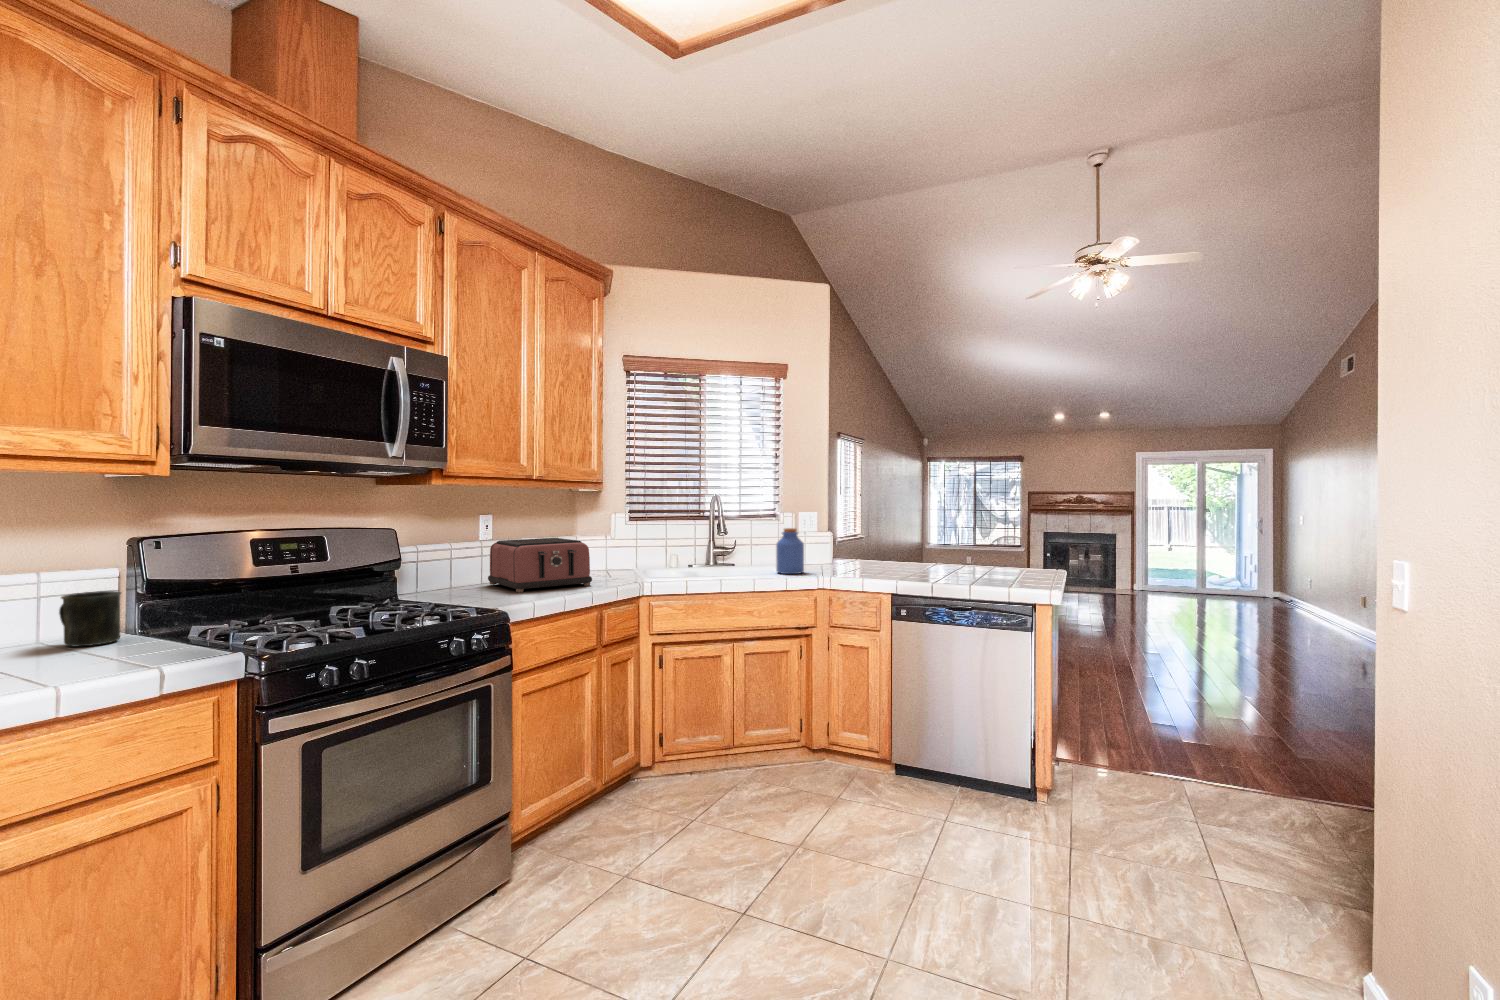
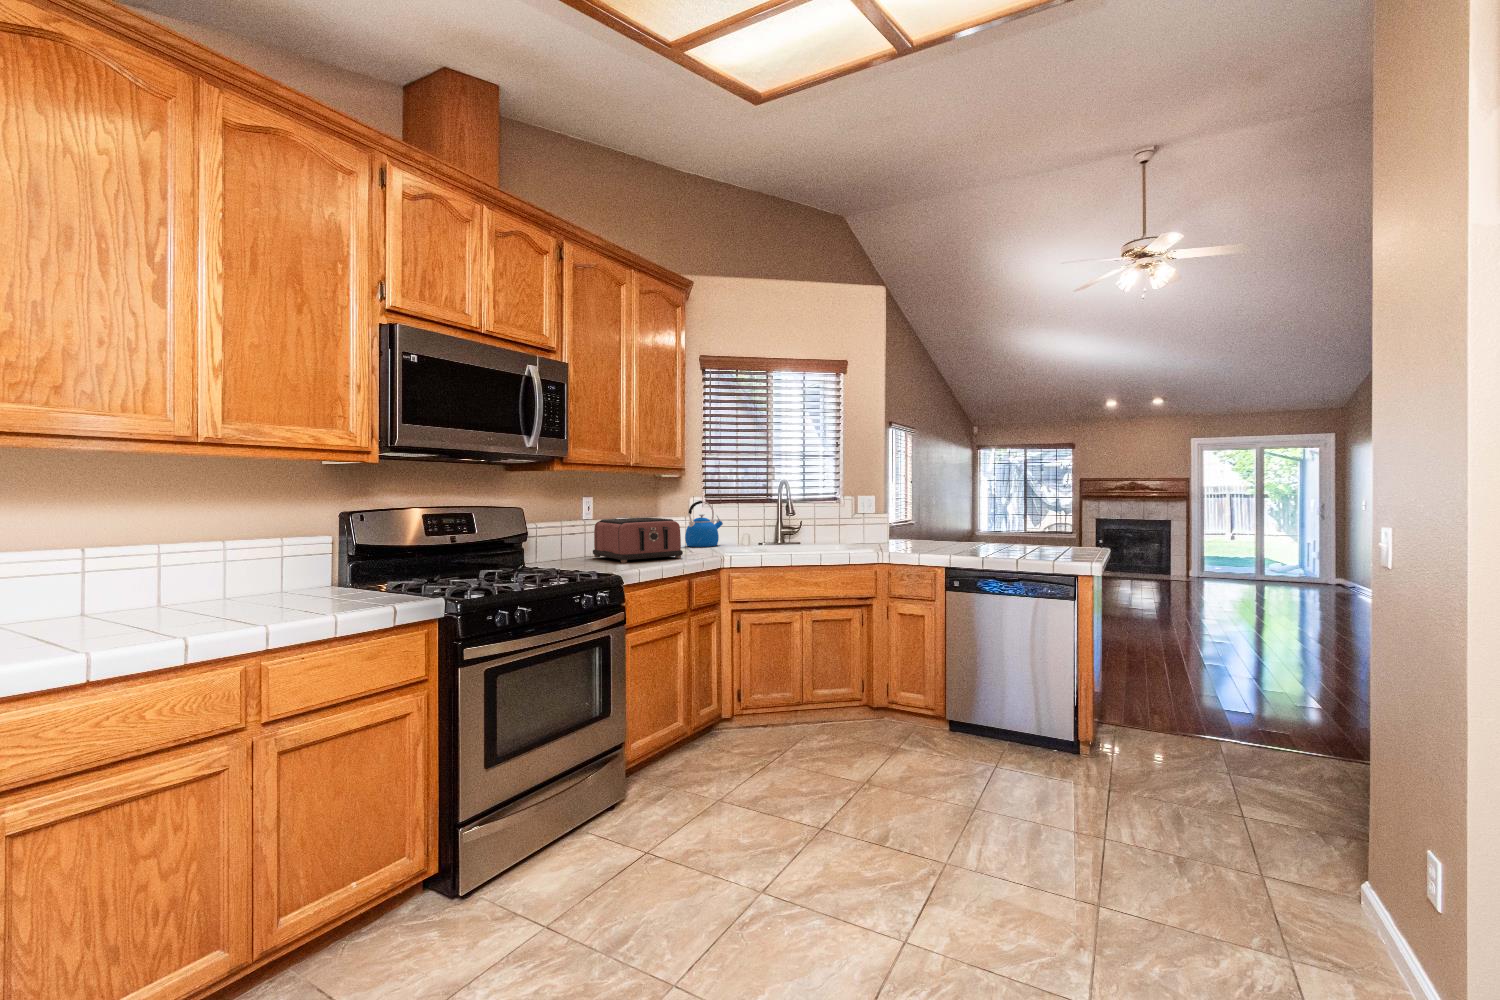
kettle: none [605,518,648,569] -> present [685,501,723,547]
jar: present [776,528,804,574] -> none [841,509,866,550]
mug: present [59,591,121,646] -> none [297,553,341,595]

